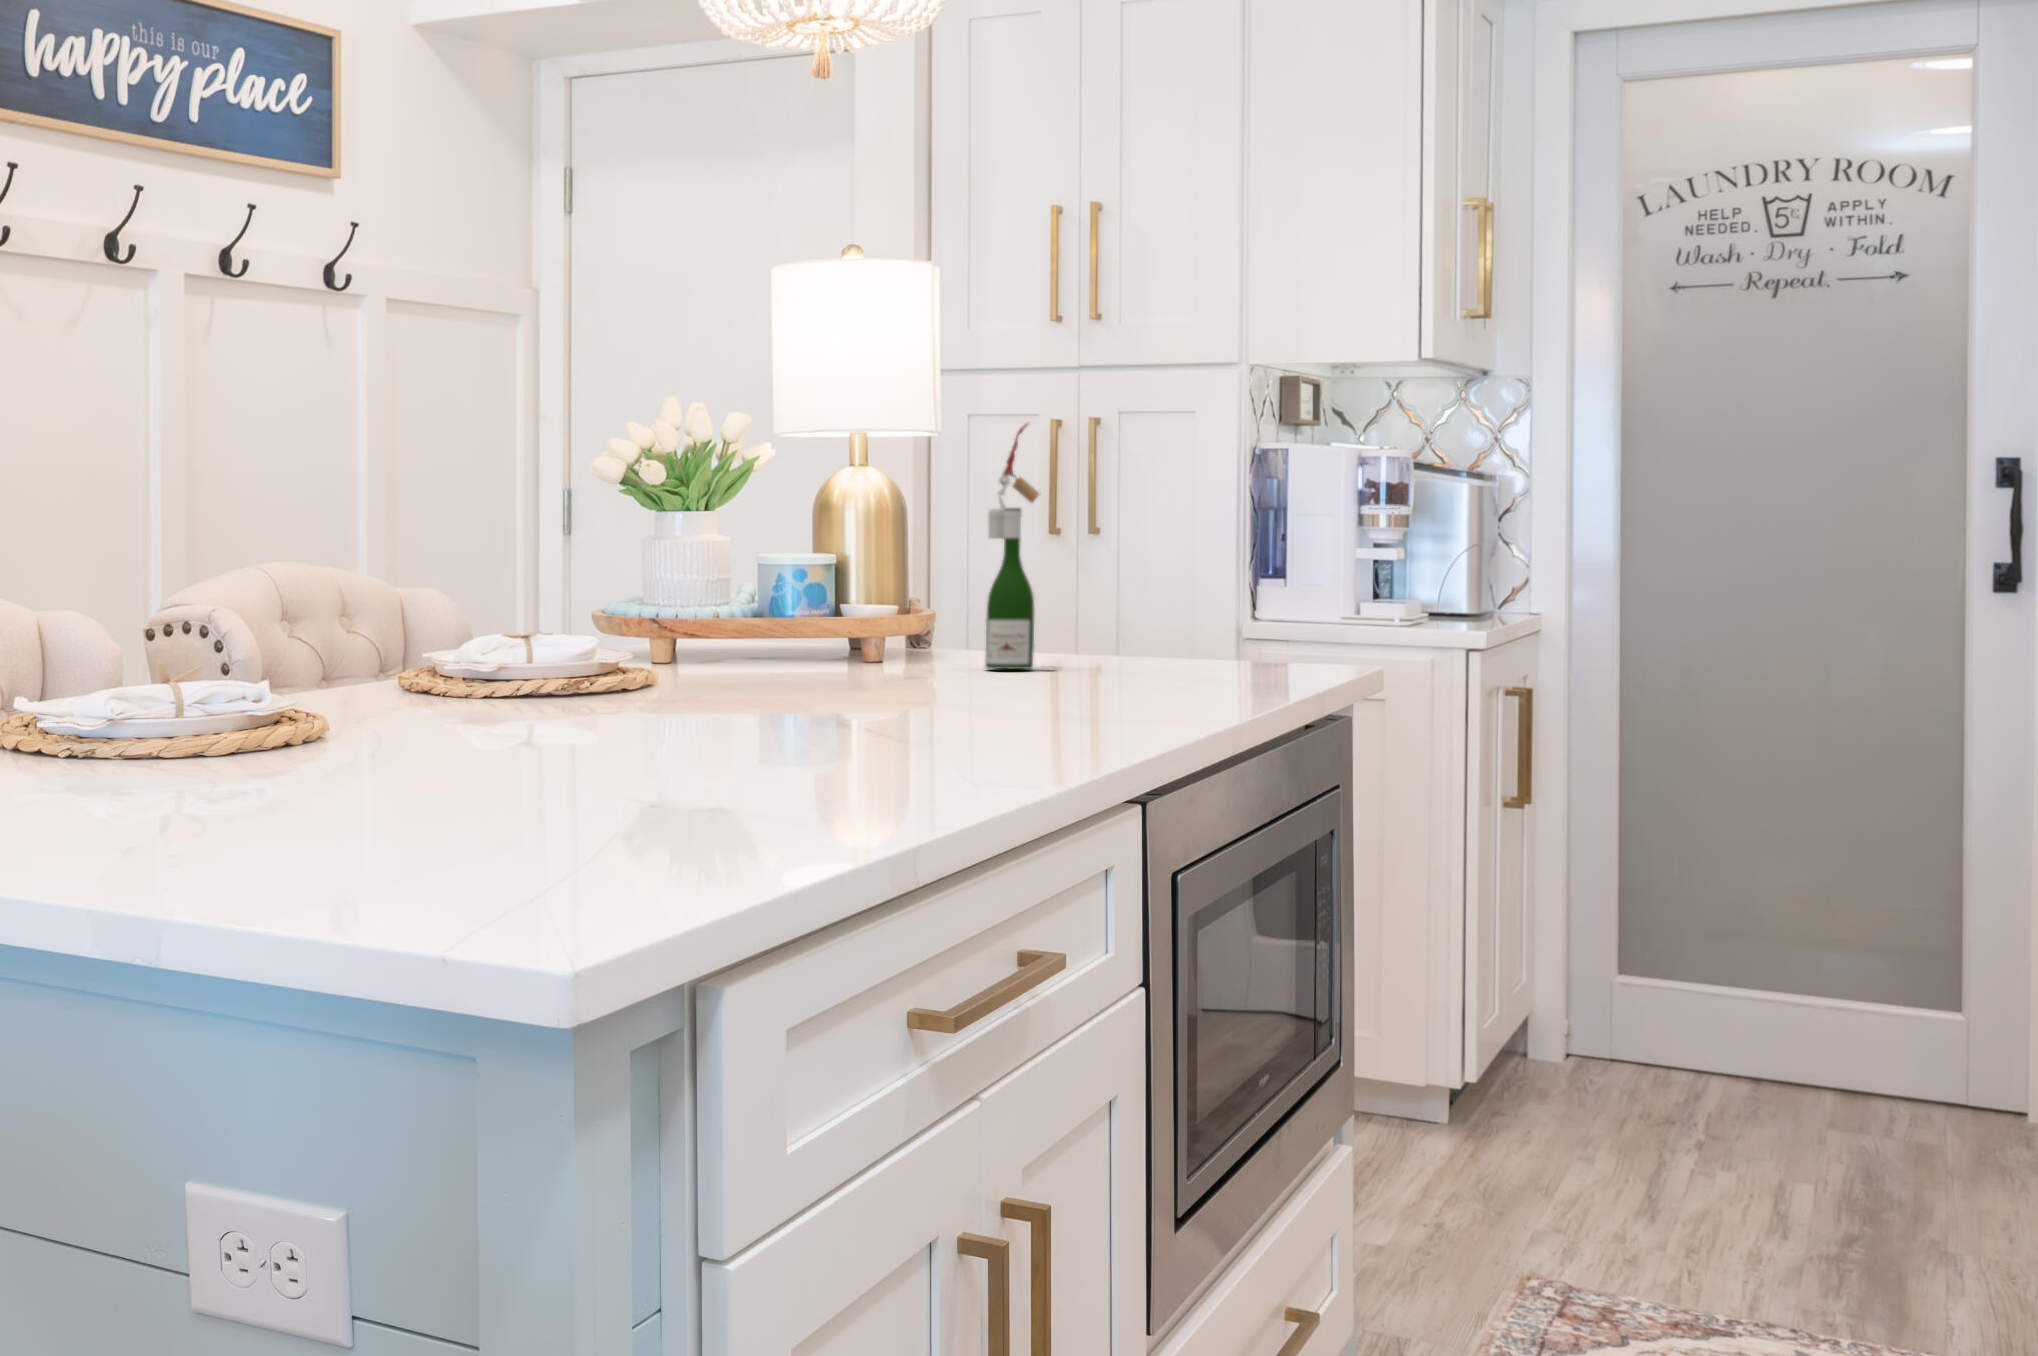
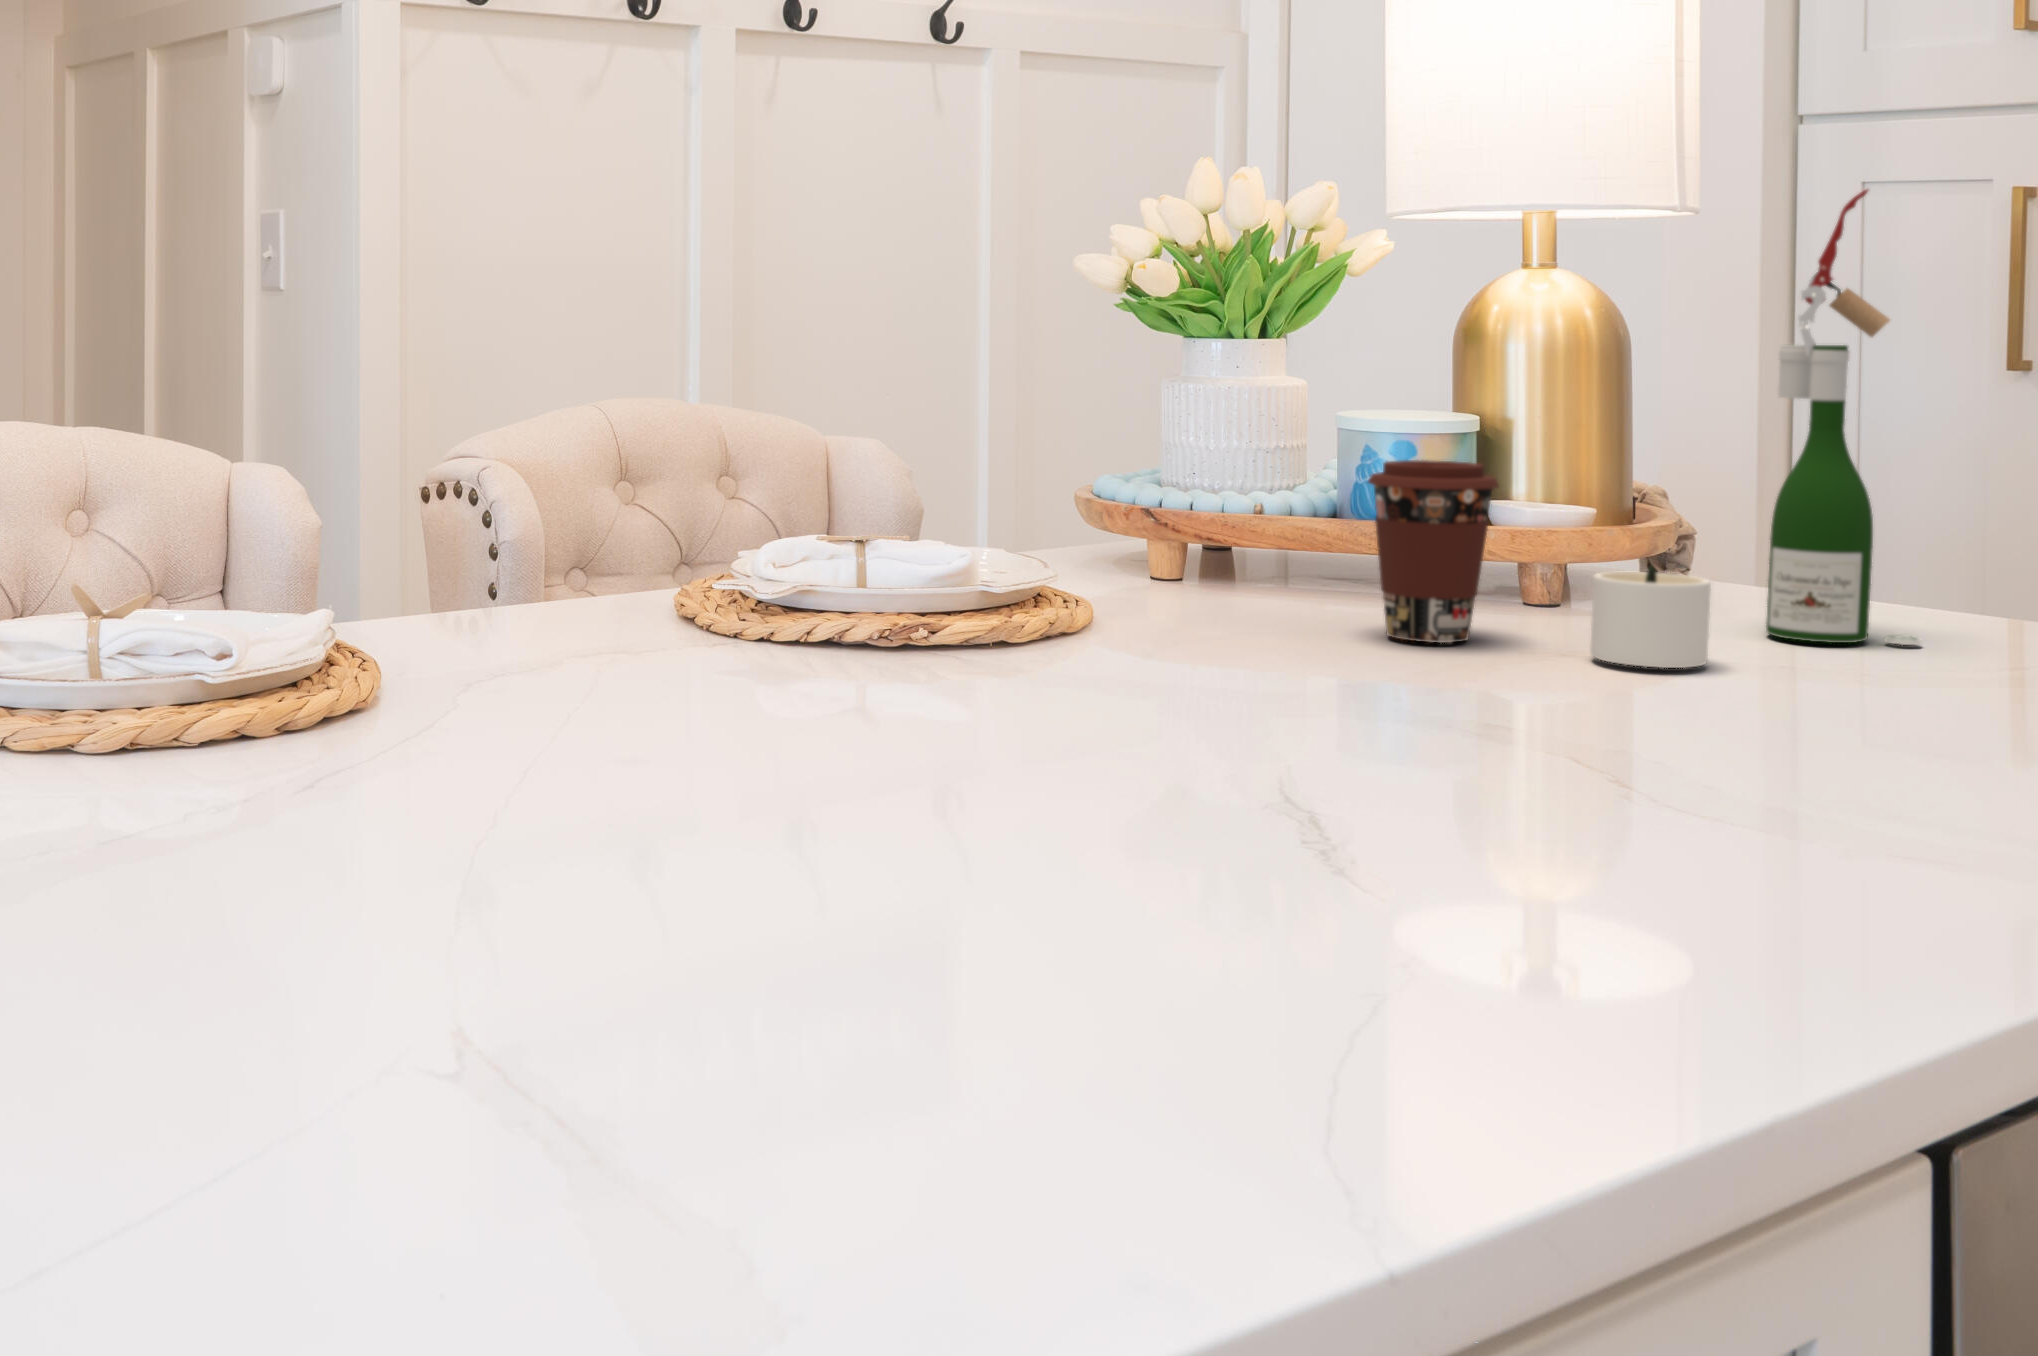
coffee cup: none [788,574,858,675] -> present [1368,460,1499,643]
candle: none [907,624,985,676] -> present [1590,566,1711,668]

